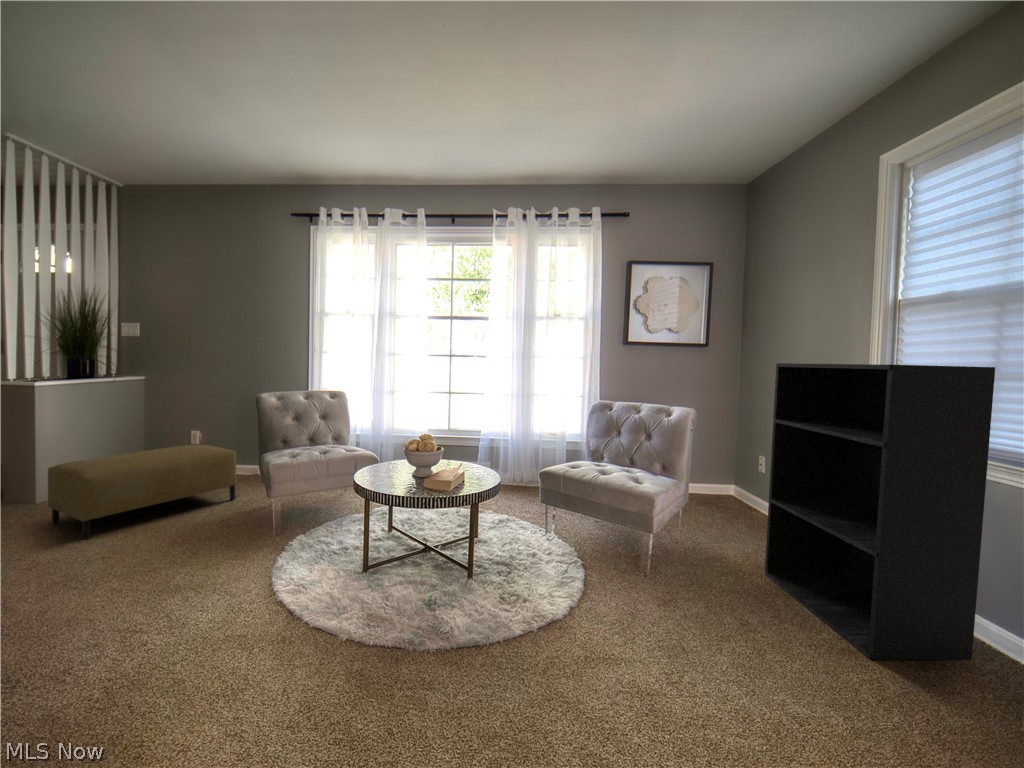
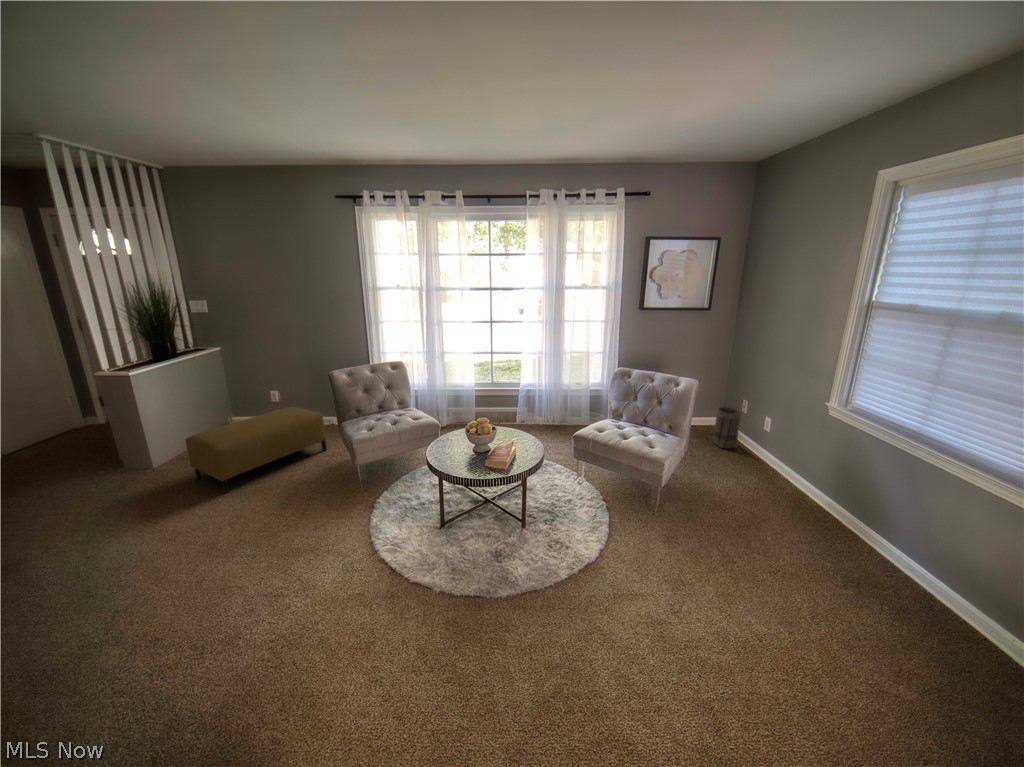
bookshelf: present [765,363,995,660] -> none [751,357,978,599]
basket: none [718,457,749,506] -> present [712,407,741,448]

